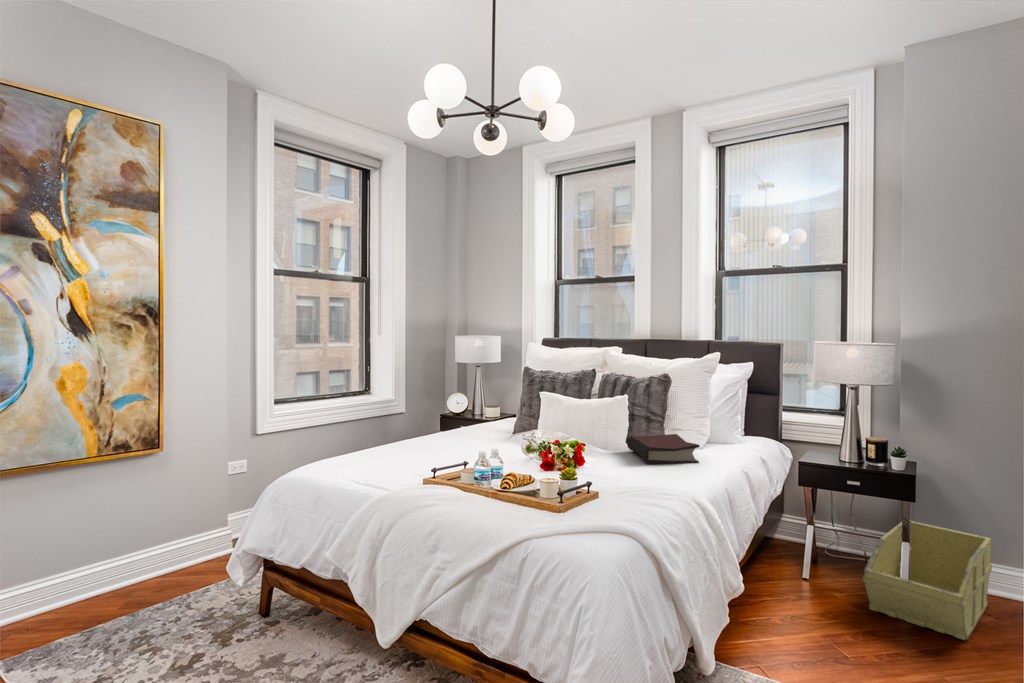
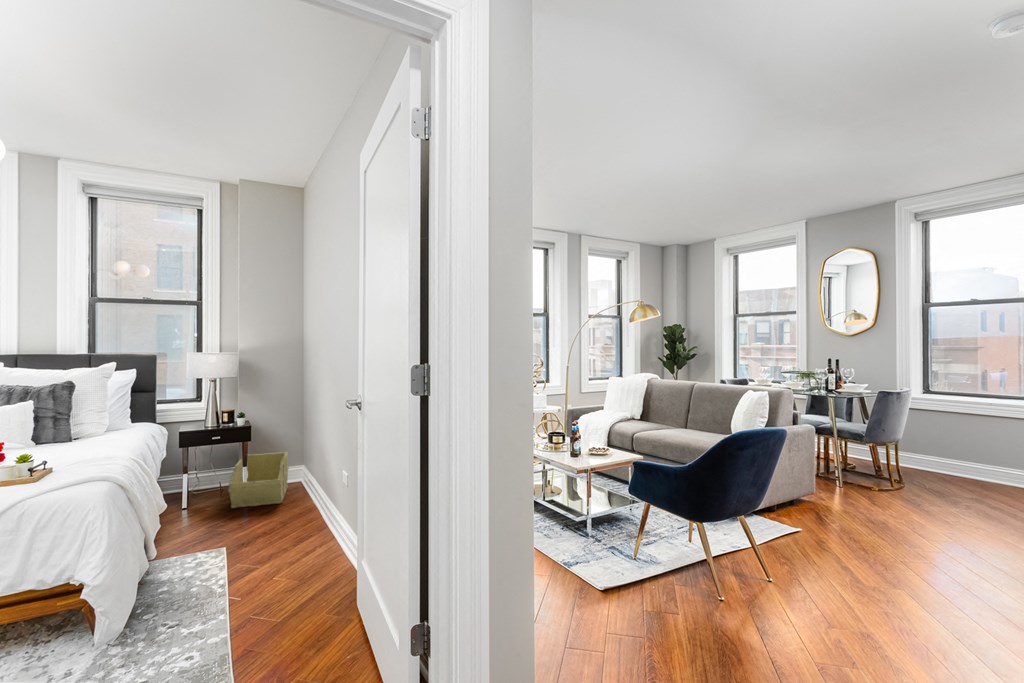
hardback book: present [627,434,699,464] -> none [36,426,115,449]

